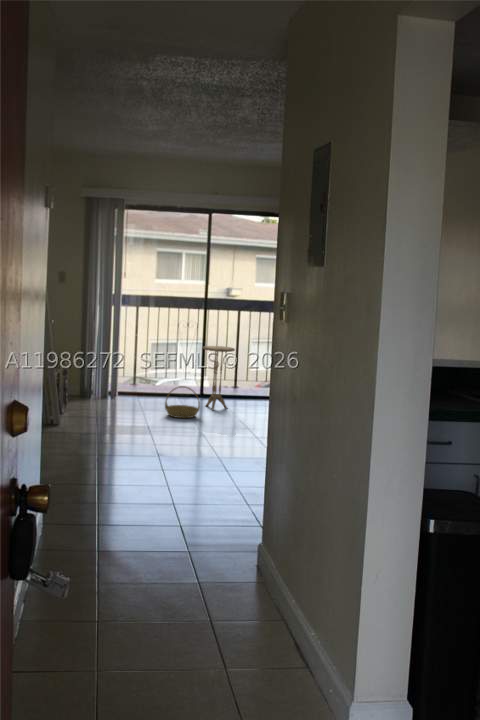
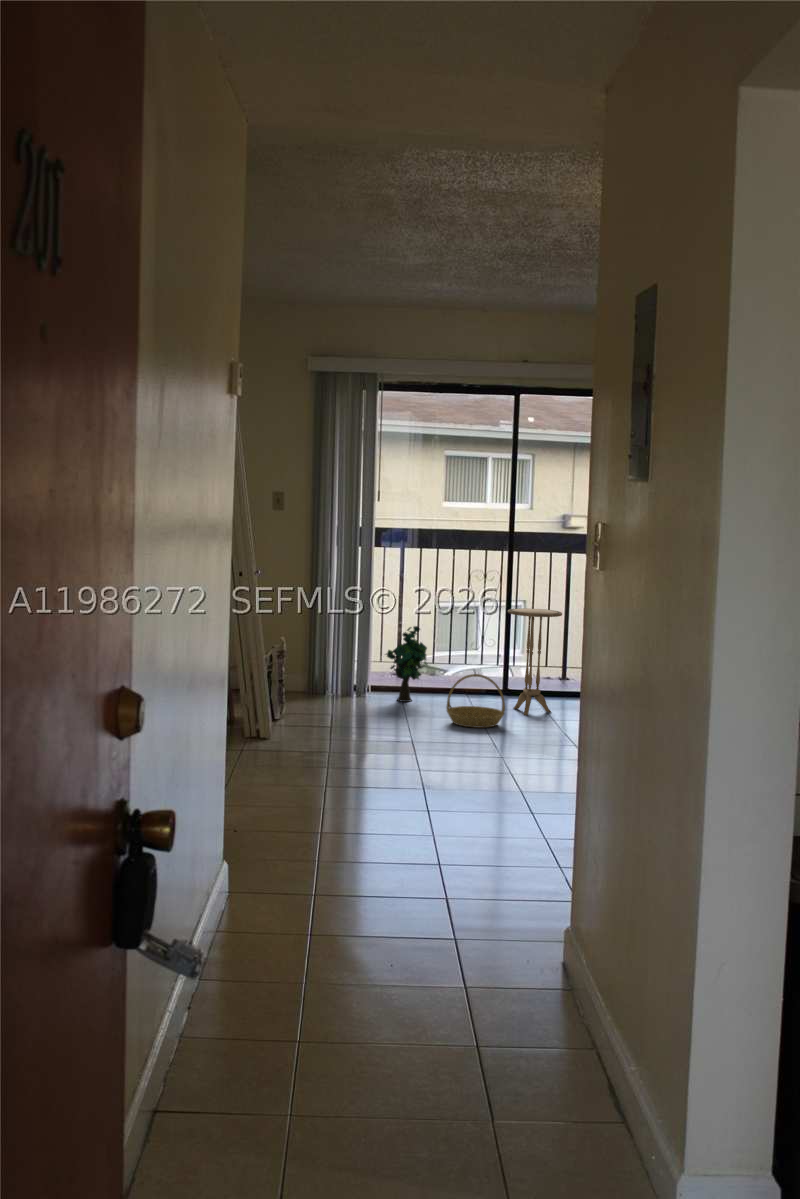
decorative plant: none [127,356,154,402] -> present [386,626,428,702]

